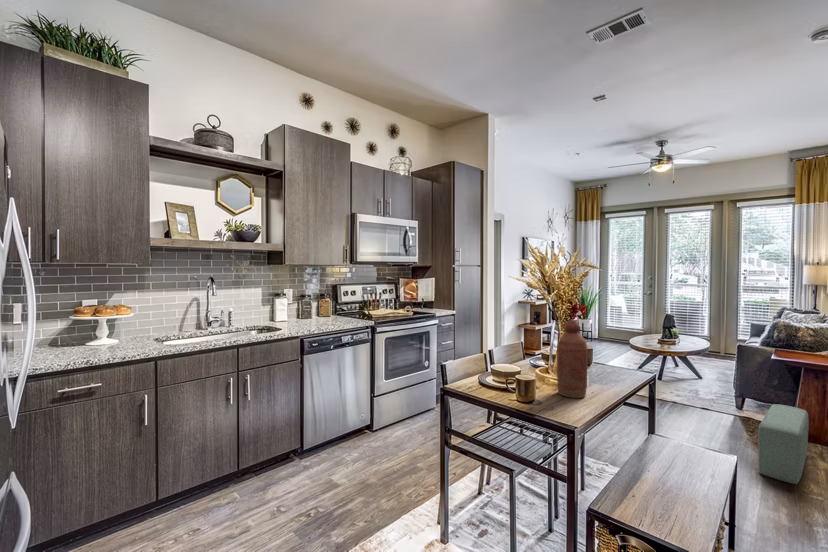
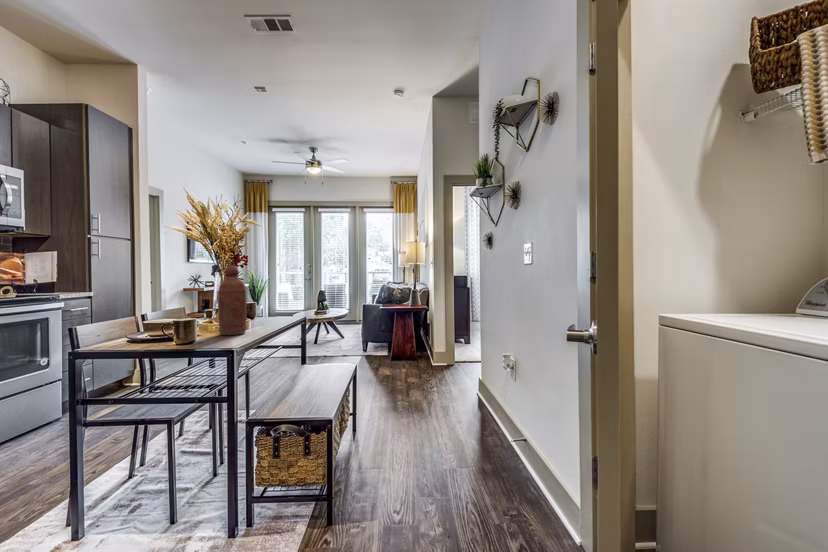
pouf: present [758,404,809,484] -> none [374,342,401,390]

